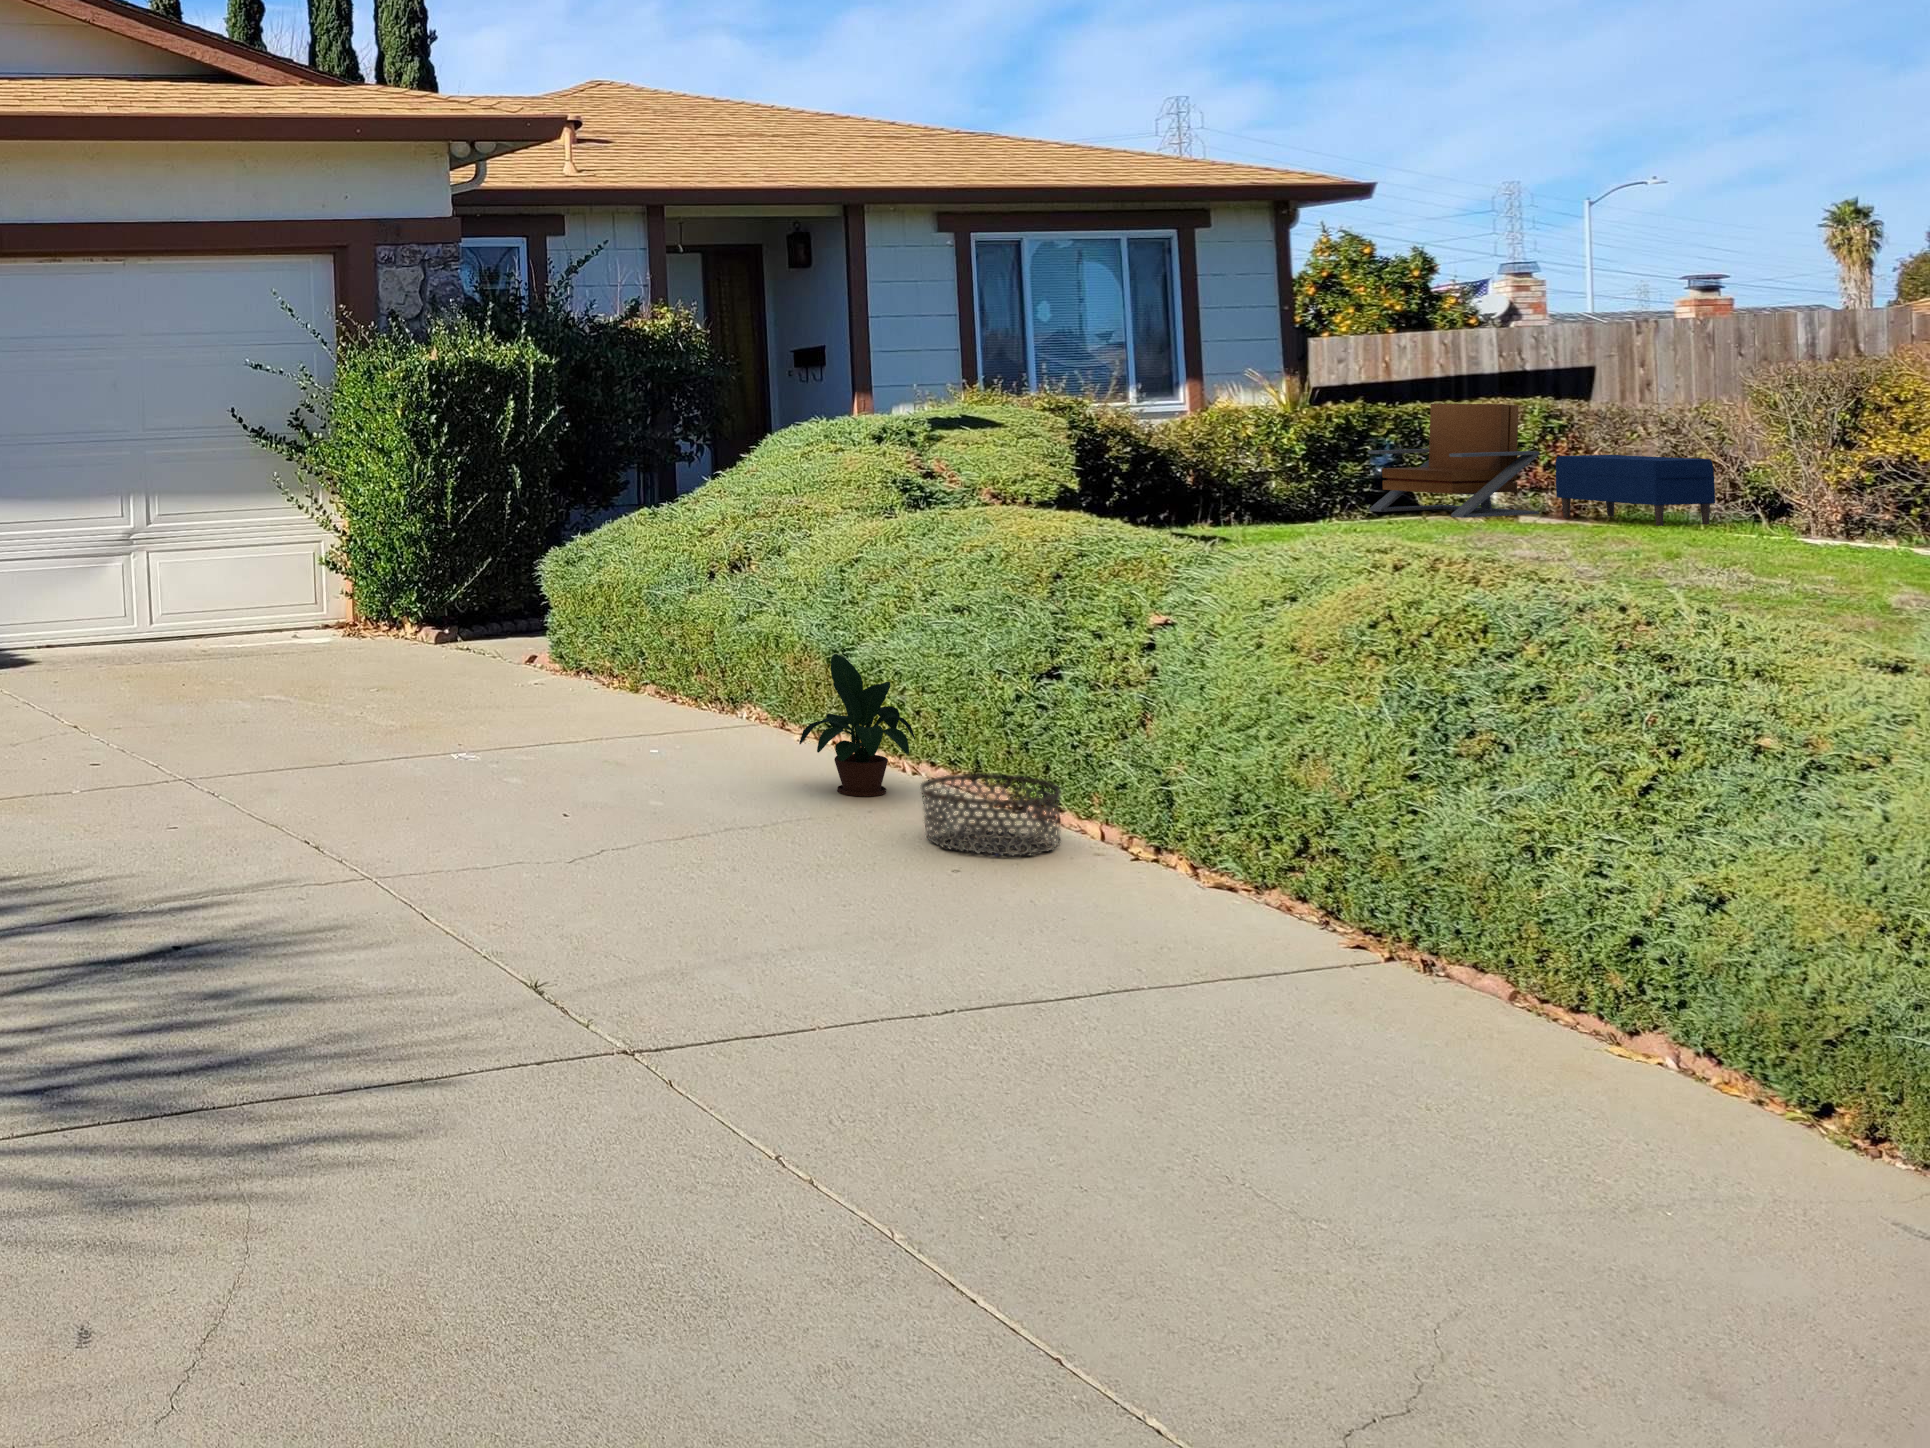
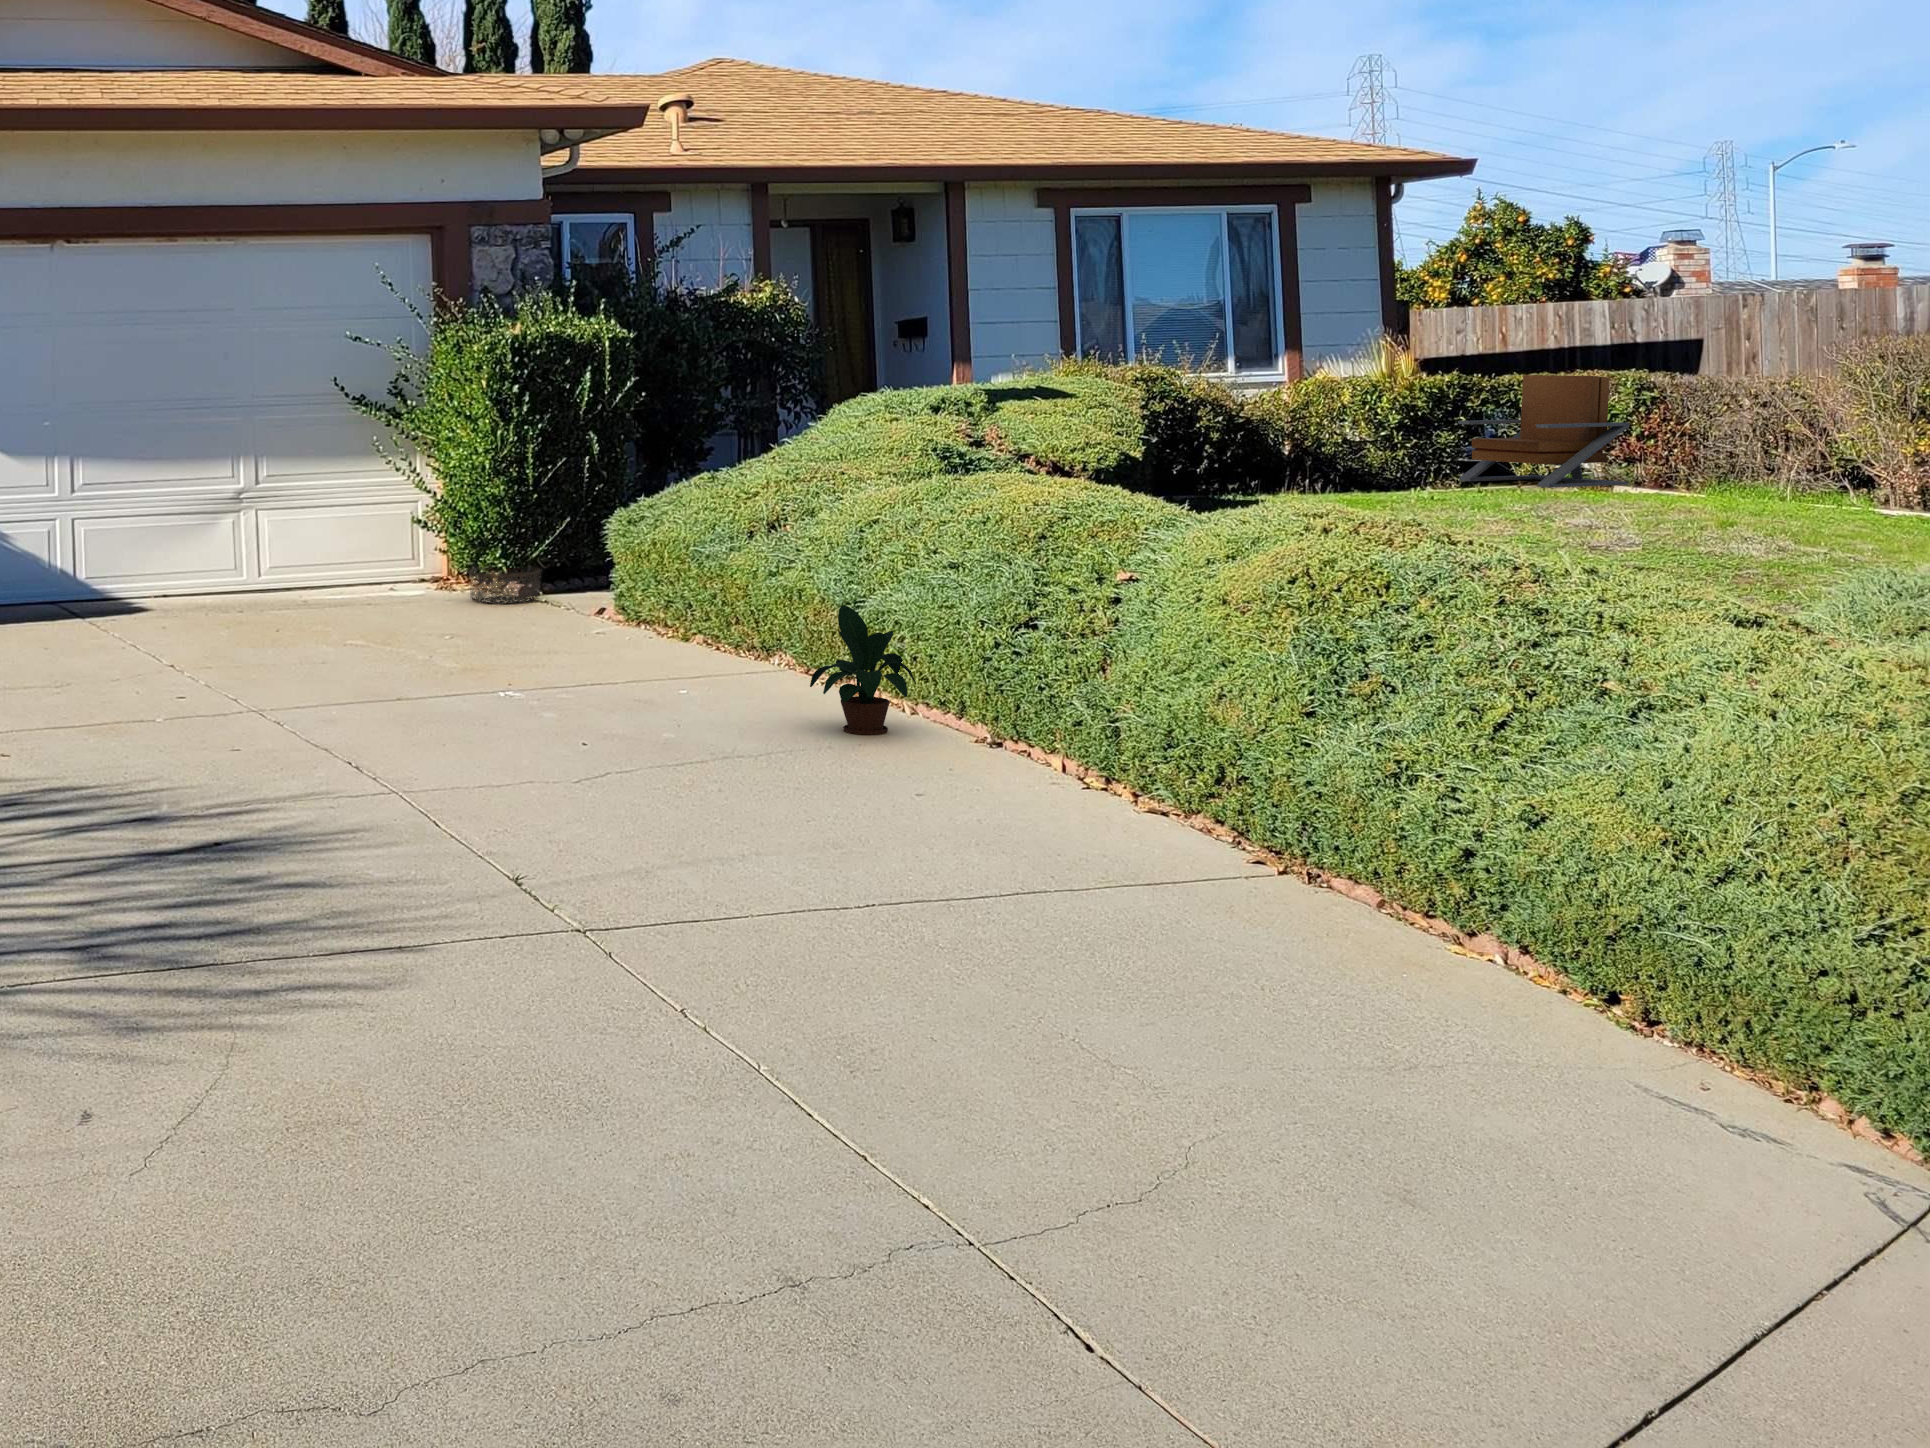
bench: present [1556,455,1715,526] -> none [1642,426,1800,497]
basket: present [920,773,1061,857] -> present [469,566,541,603]

